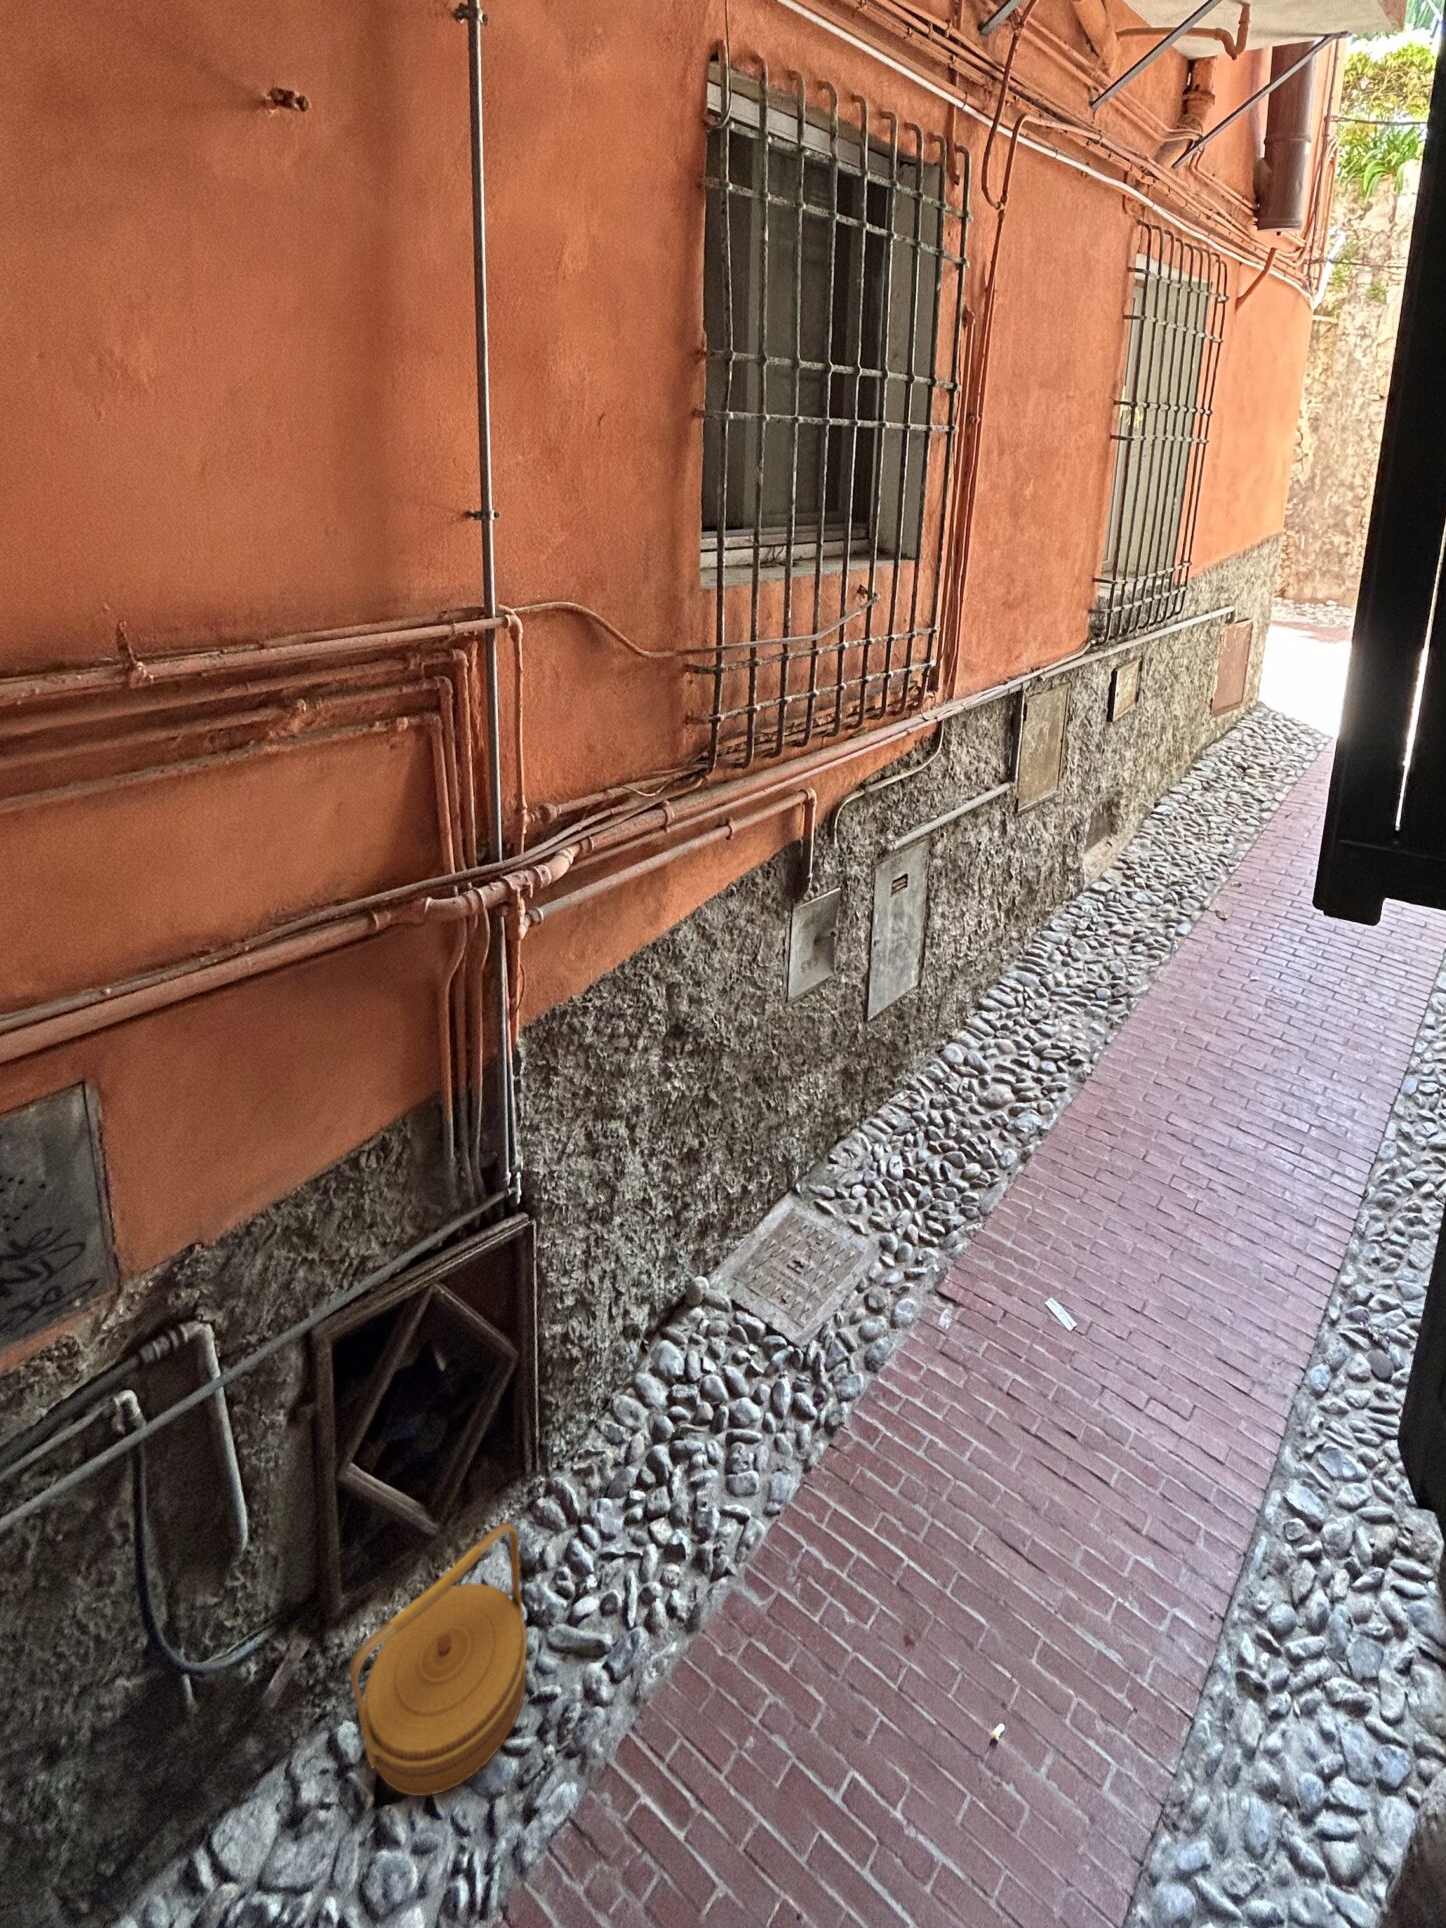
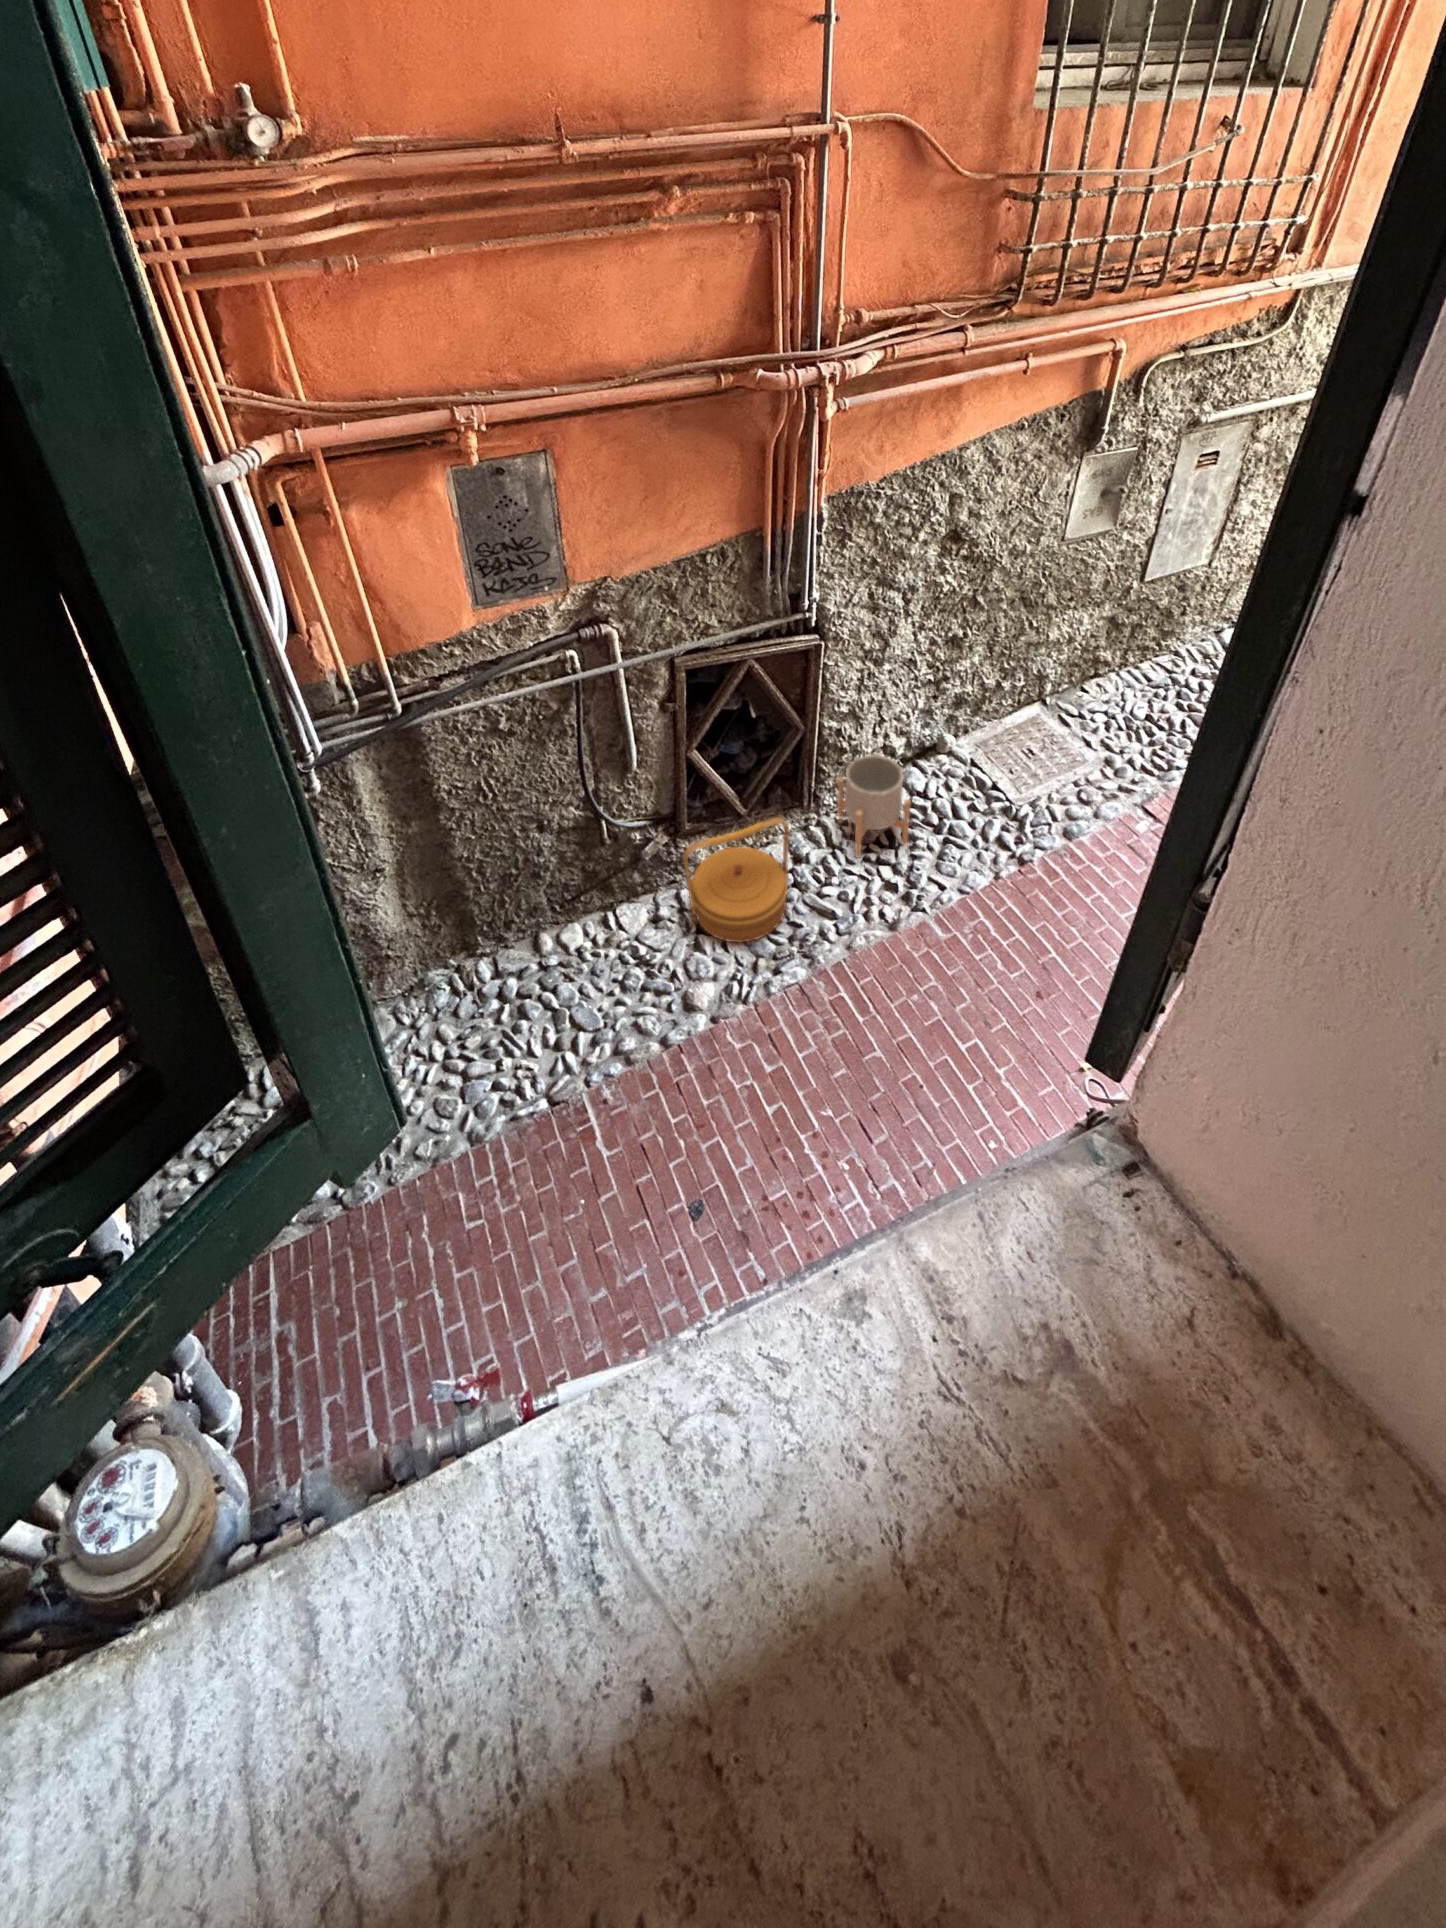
planter: none [572,1350,680,1524] -> present [837,755,911,858]

